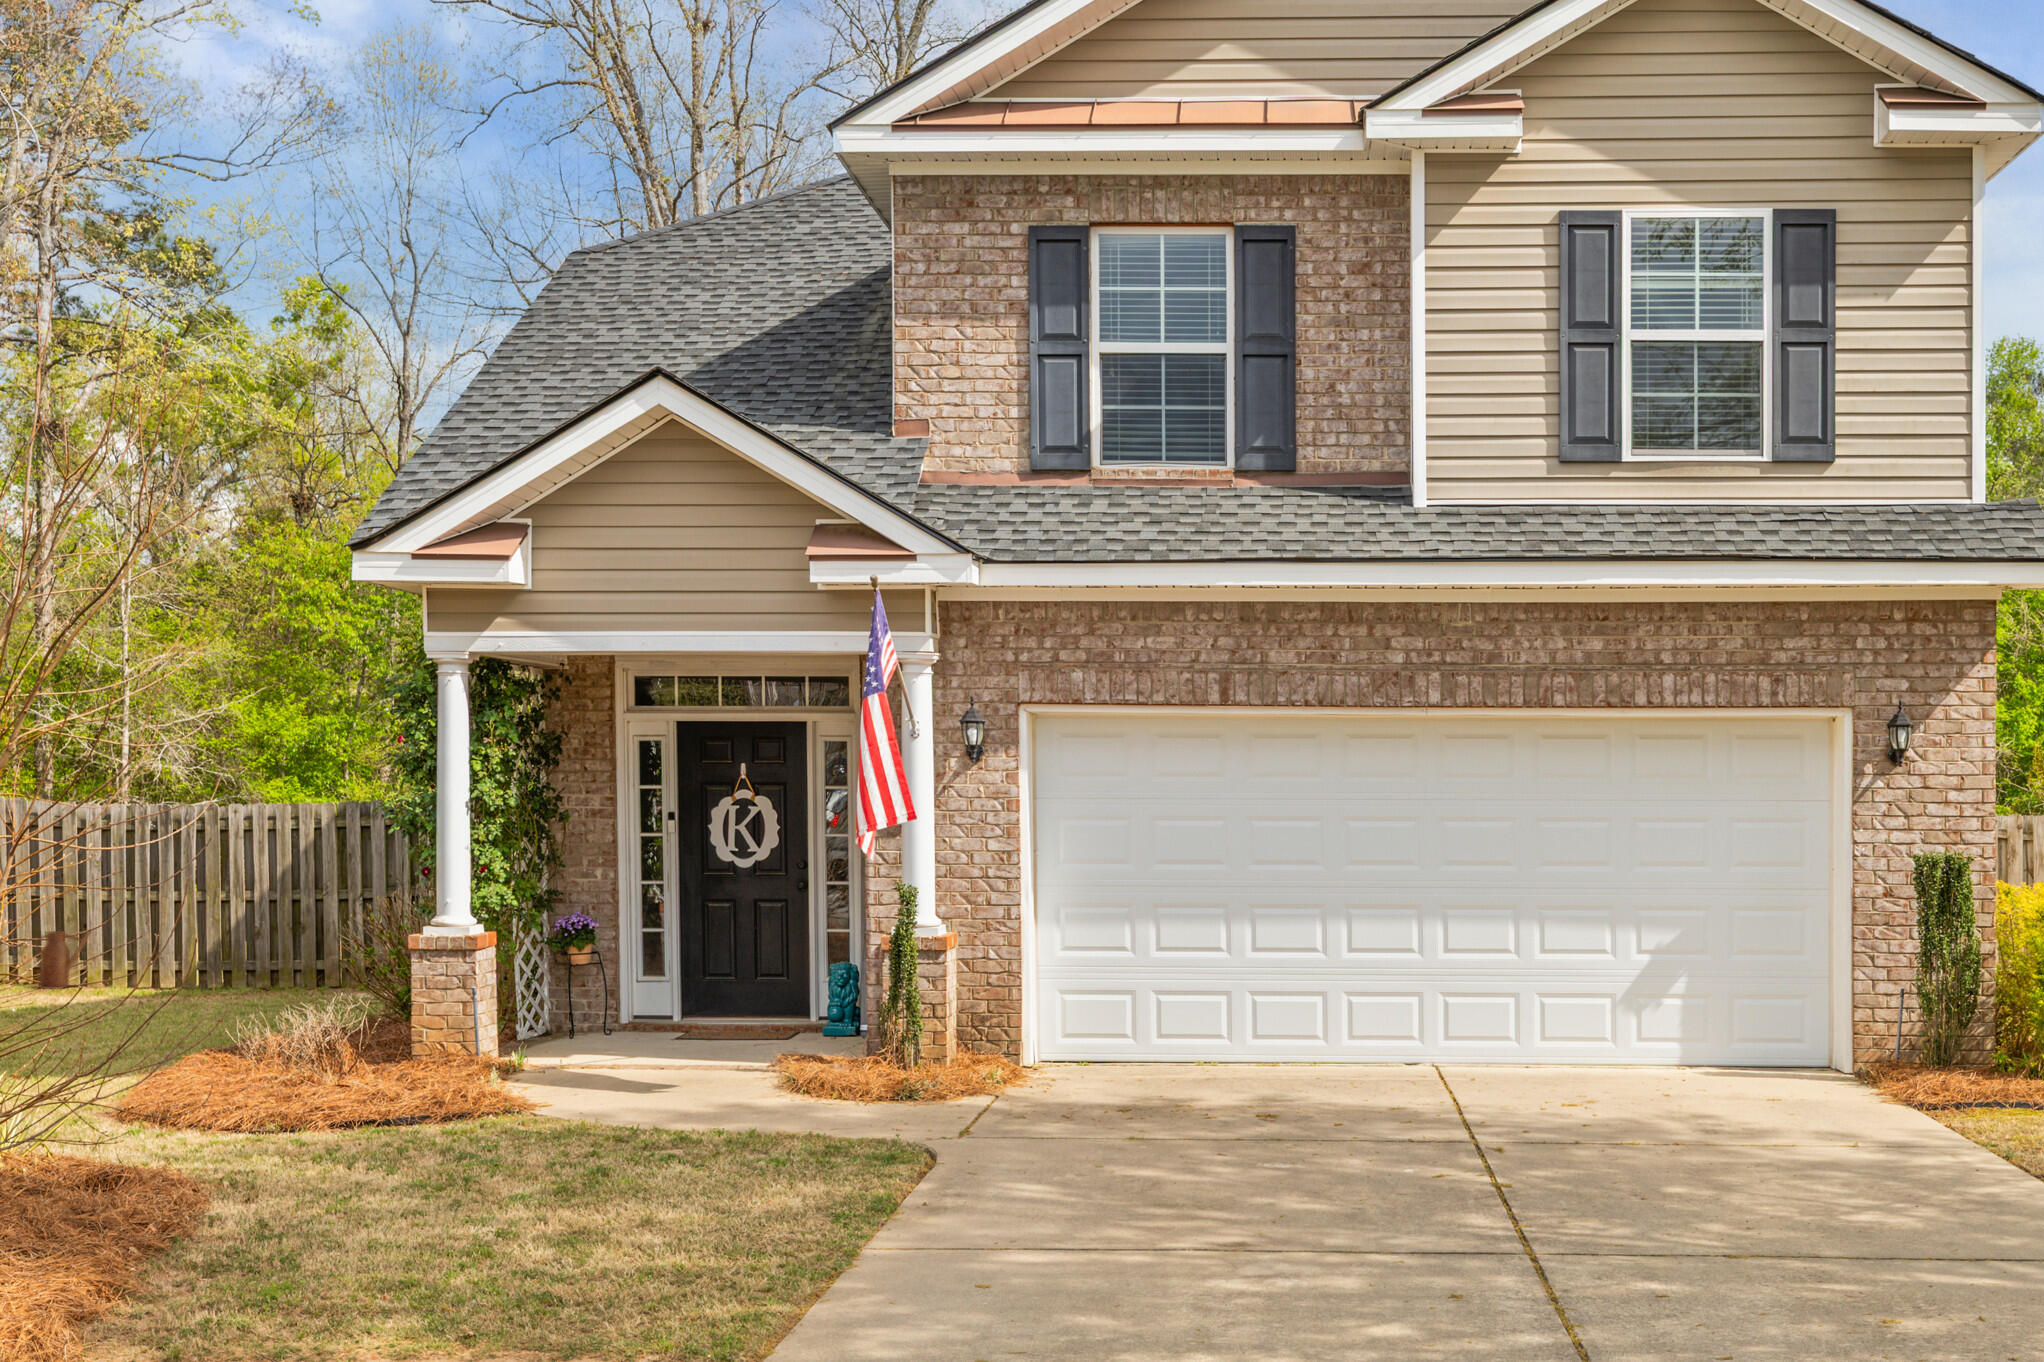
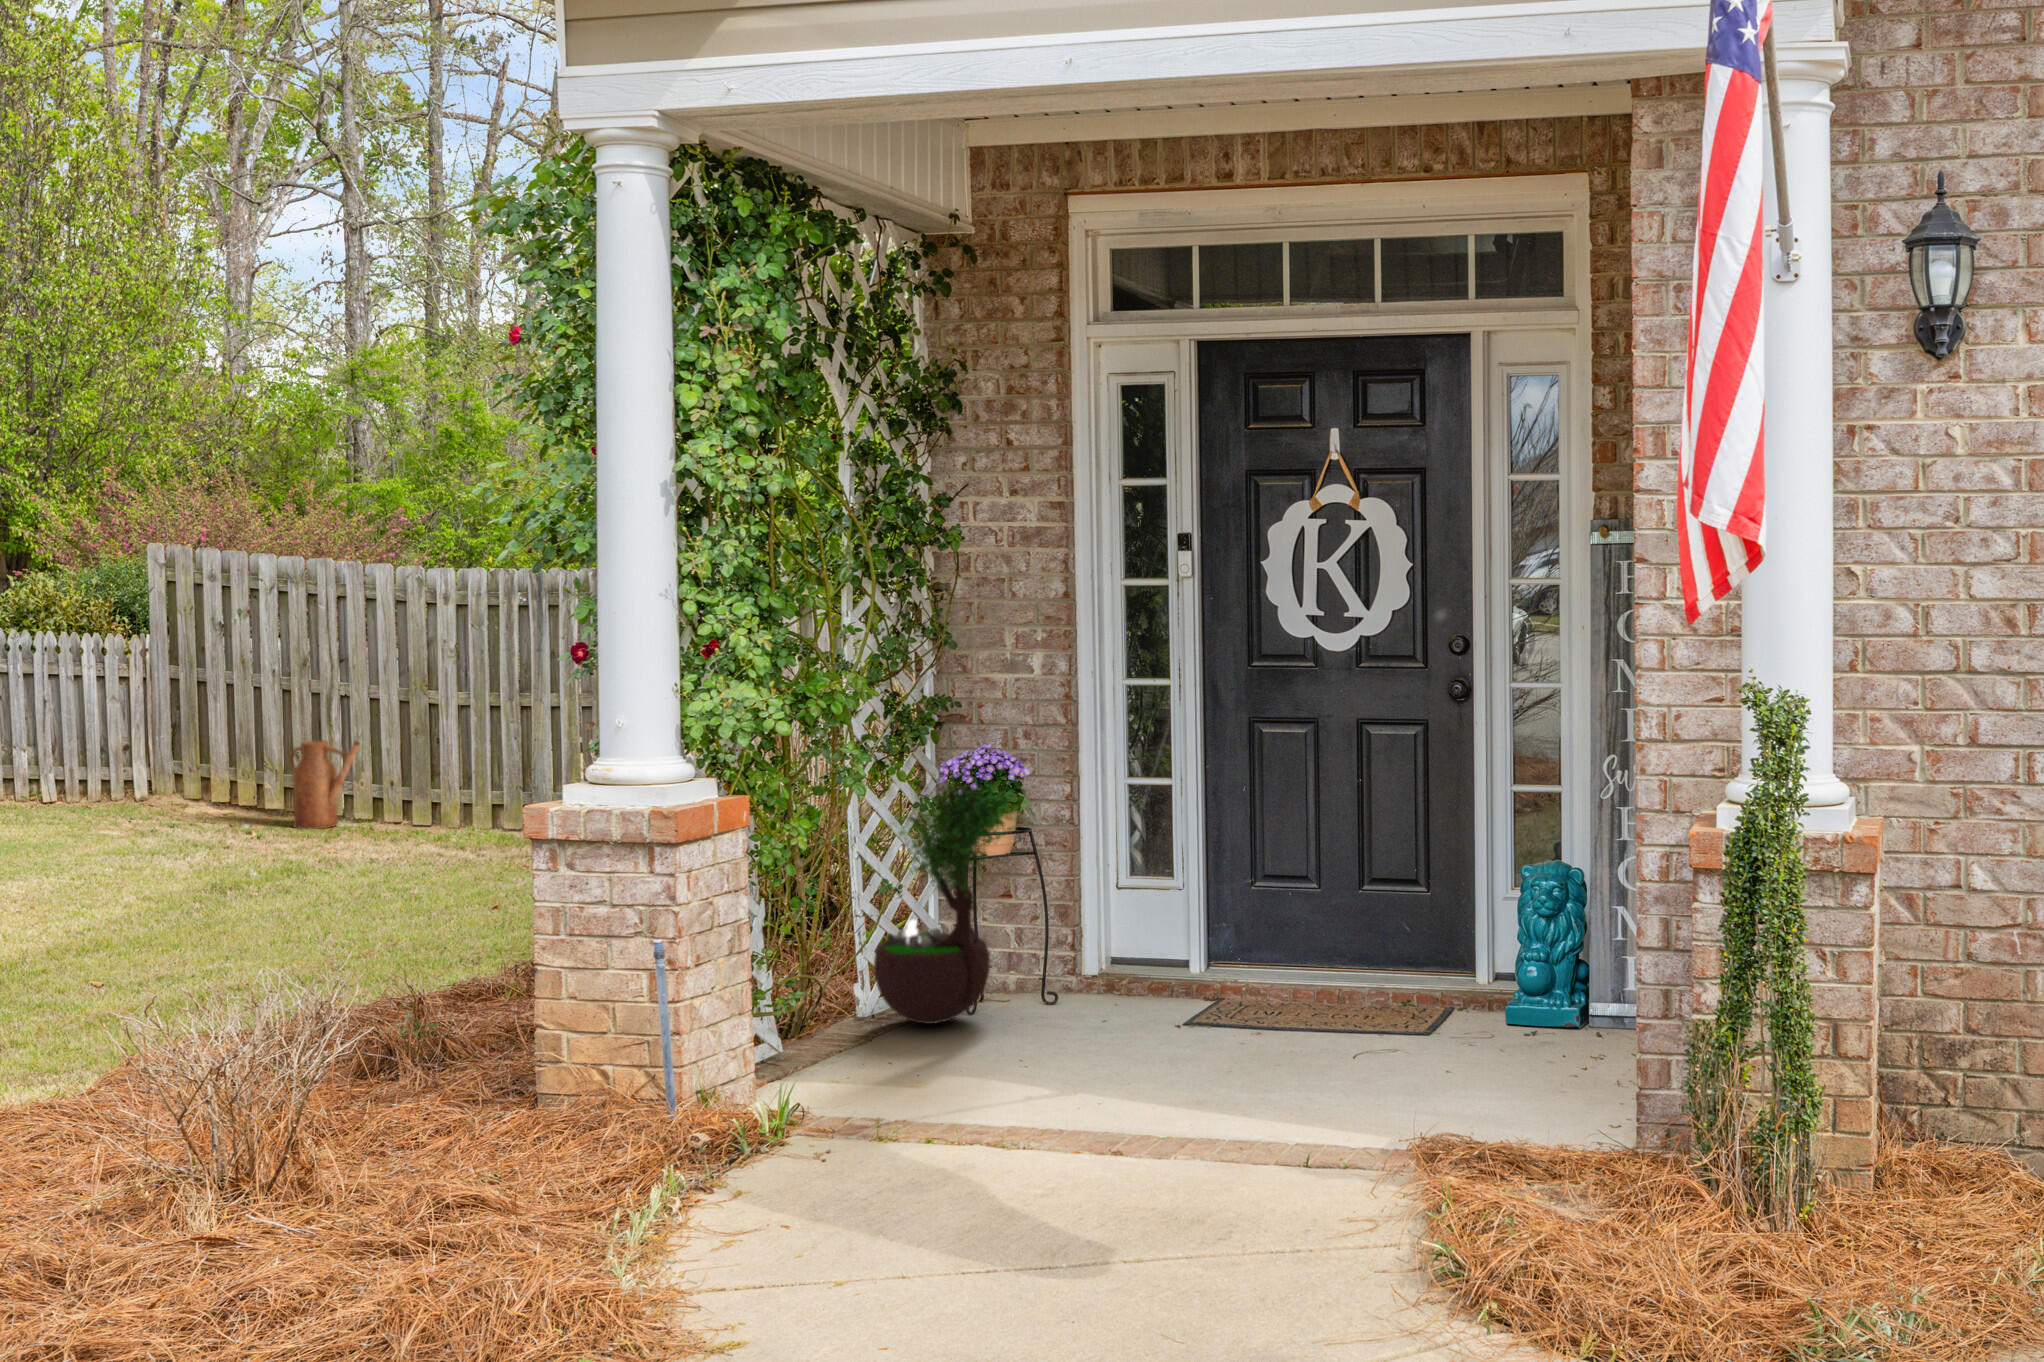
potted tree: none [524,920,599,1044] -> present [874,771,1026,1024]

